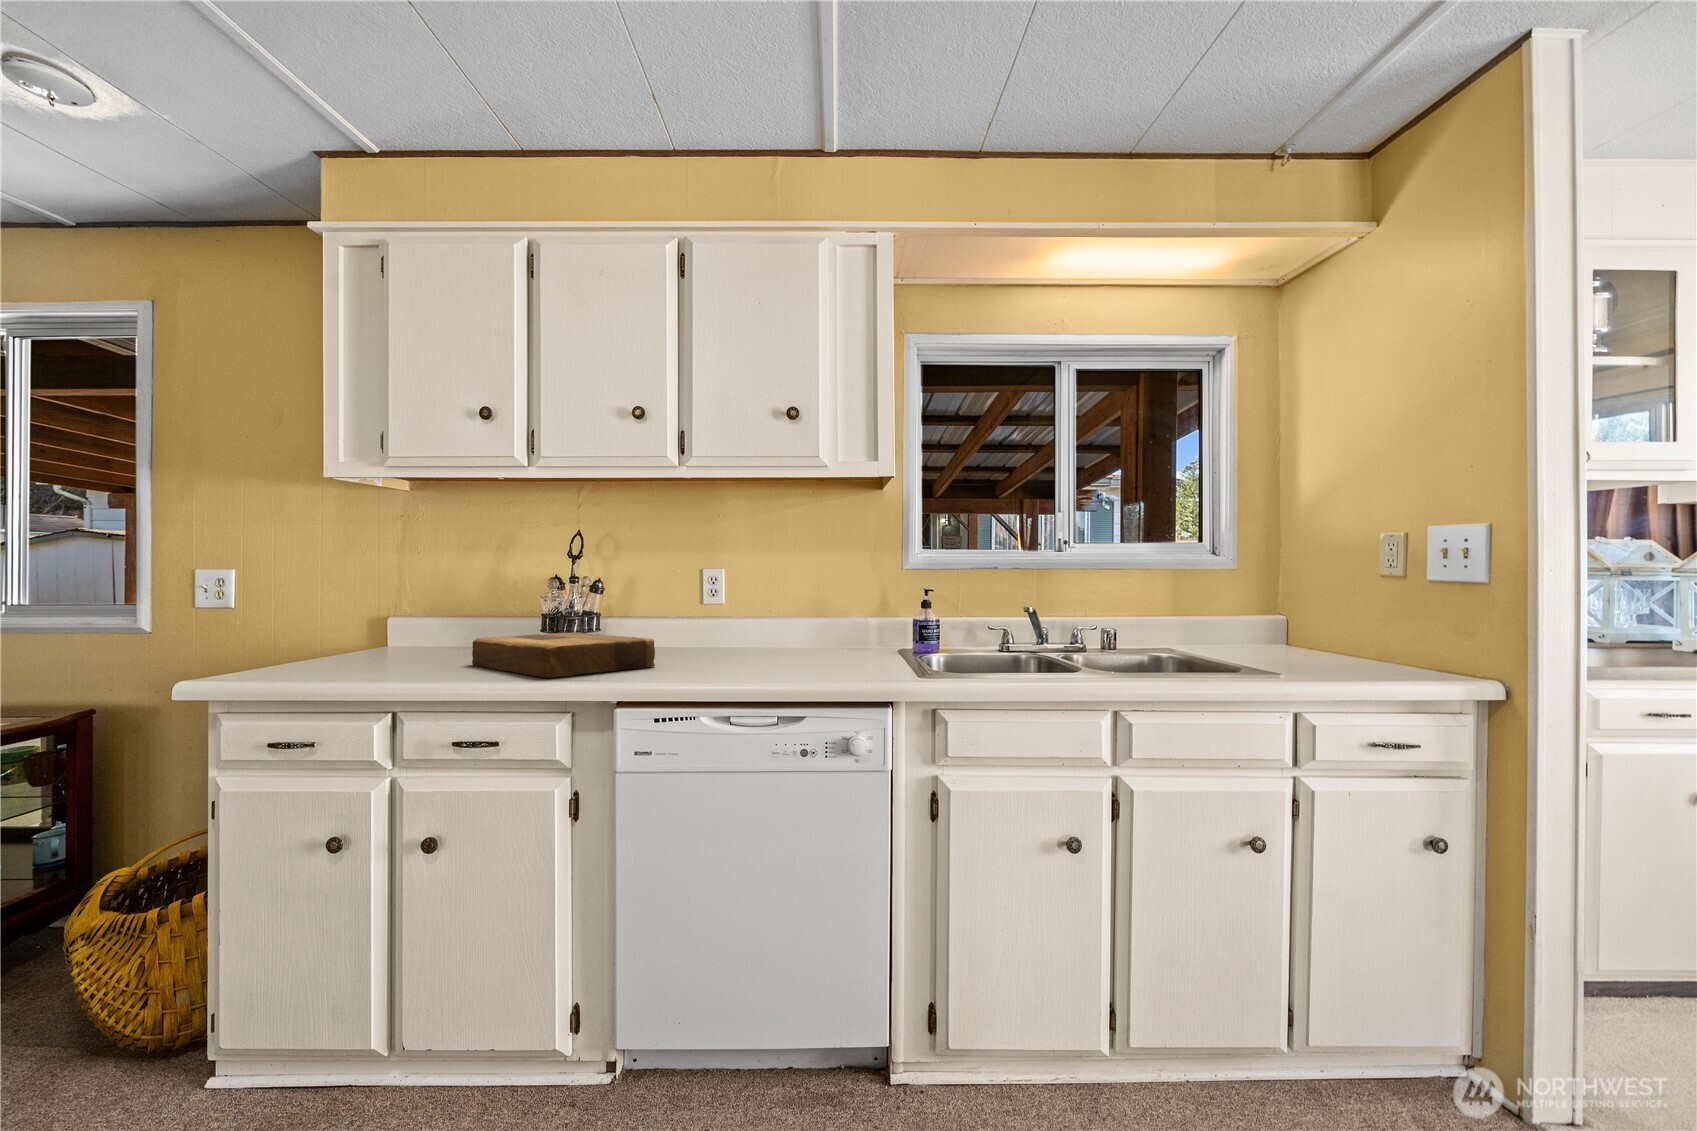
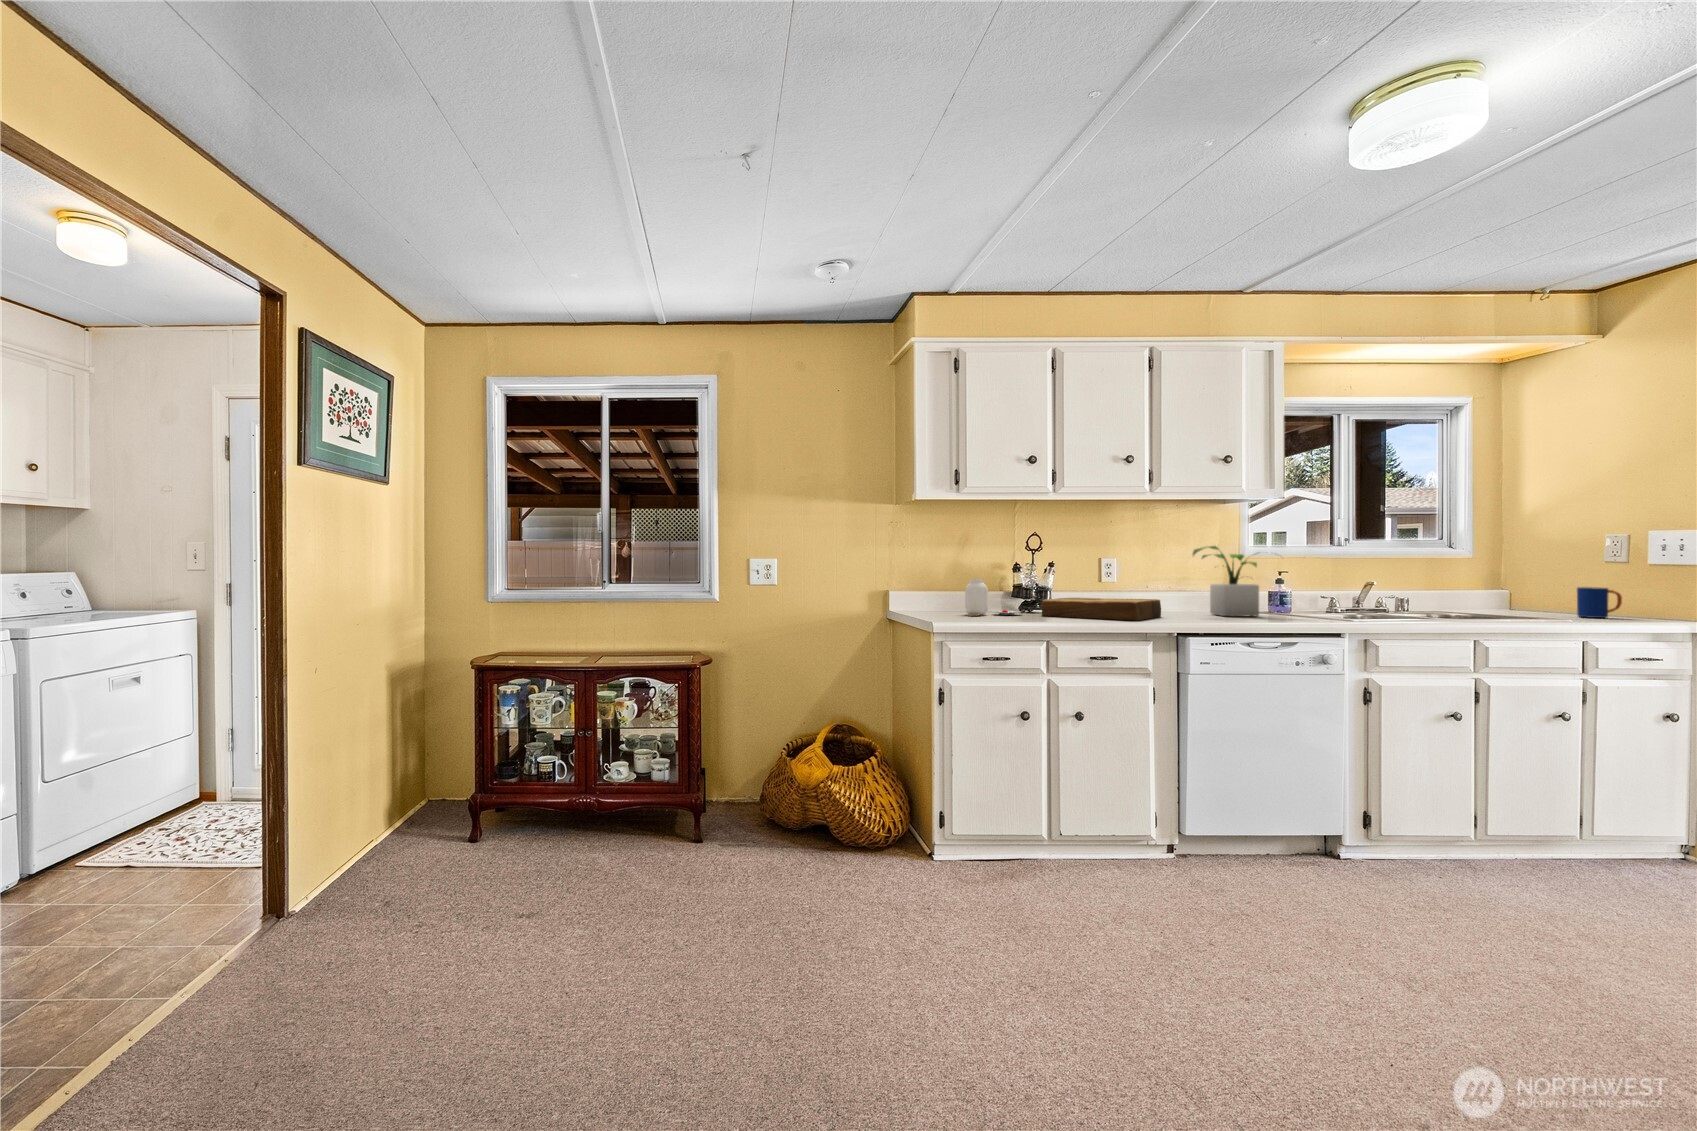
potted plant: none [710,552,848,666] -> present [1193,546,1259,616]
jar: none [349,604,459,665] -> present [965,579,1021,616]
mug: none [1327,620,1384,671] -> present [1577,587,1622,618]

